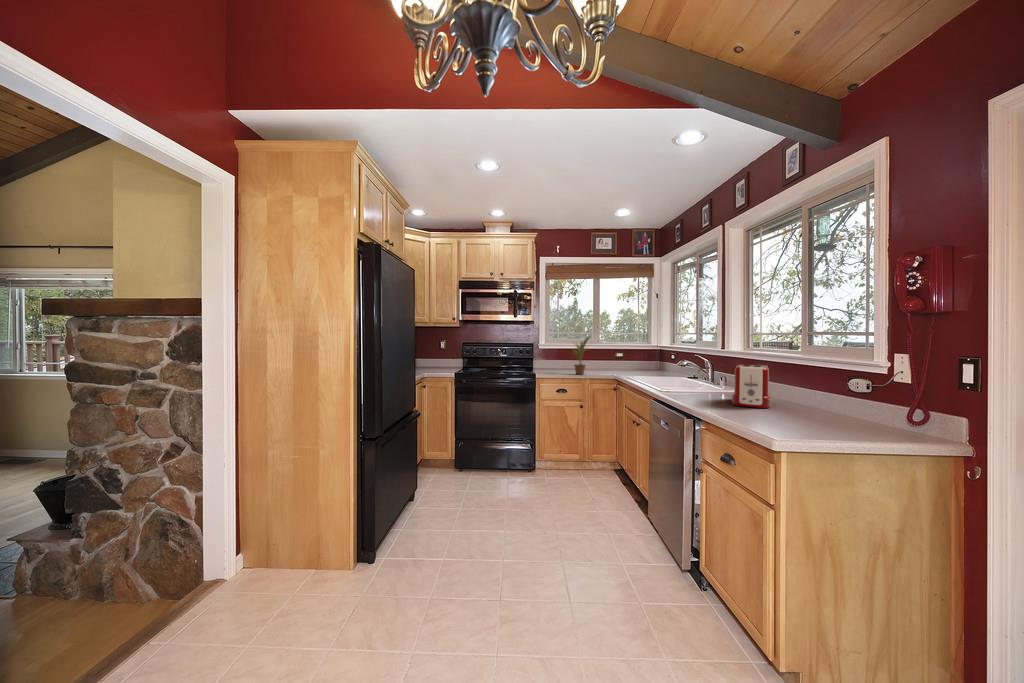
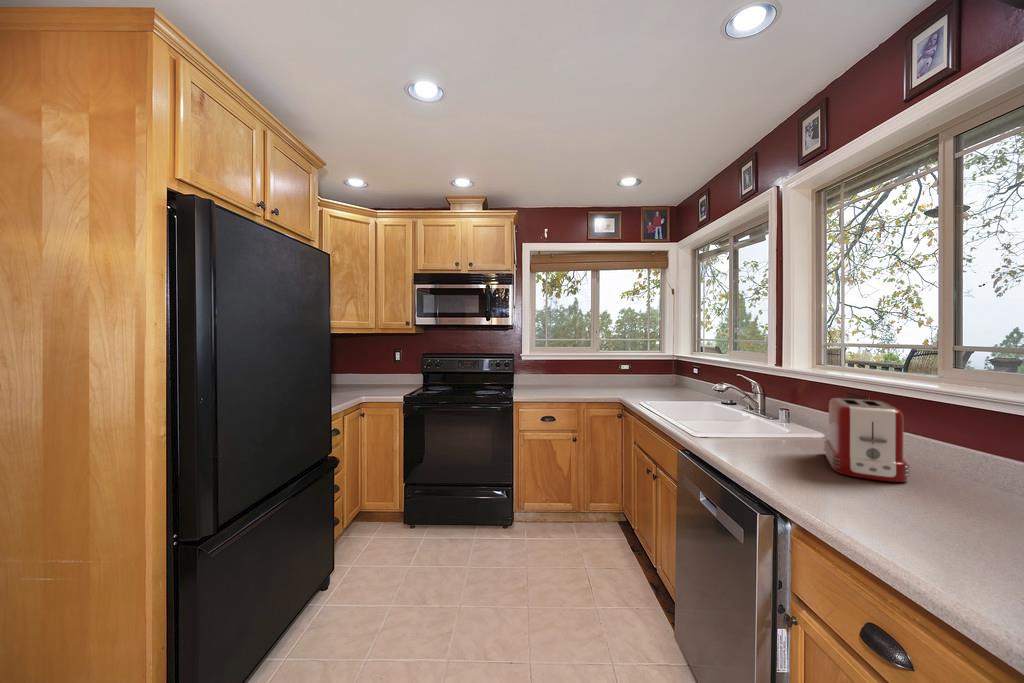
potted plant: present [572,337,590,375] -> none [559,345,593,397]

